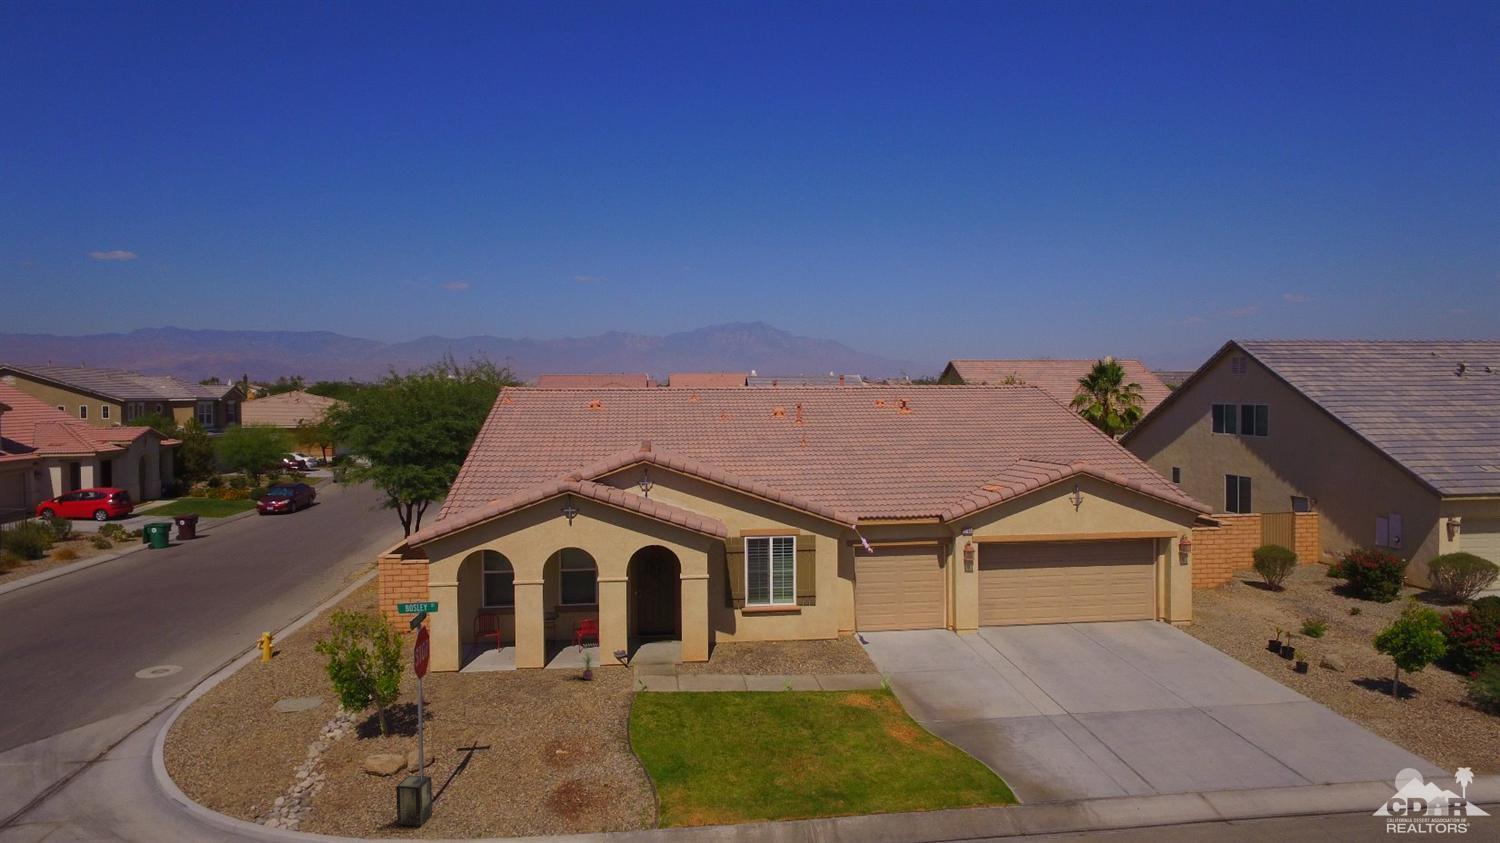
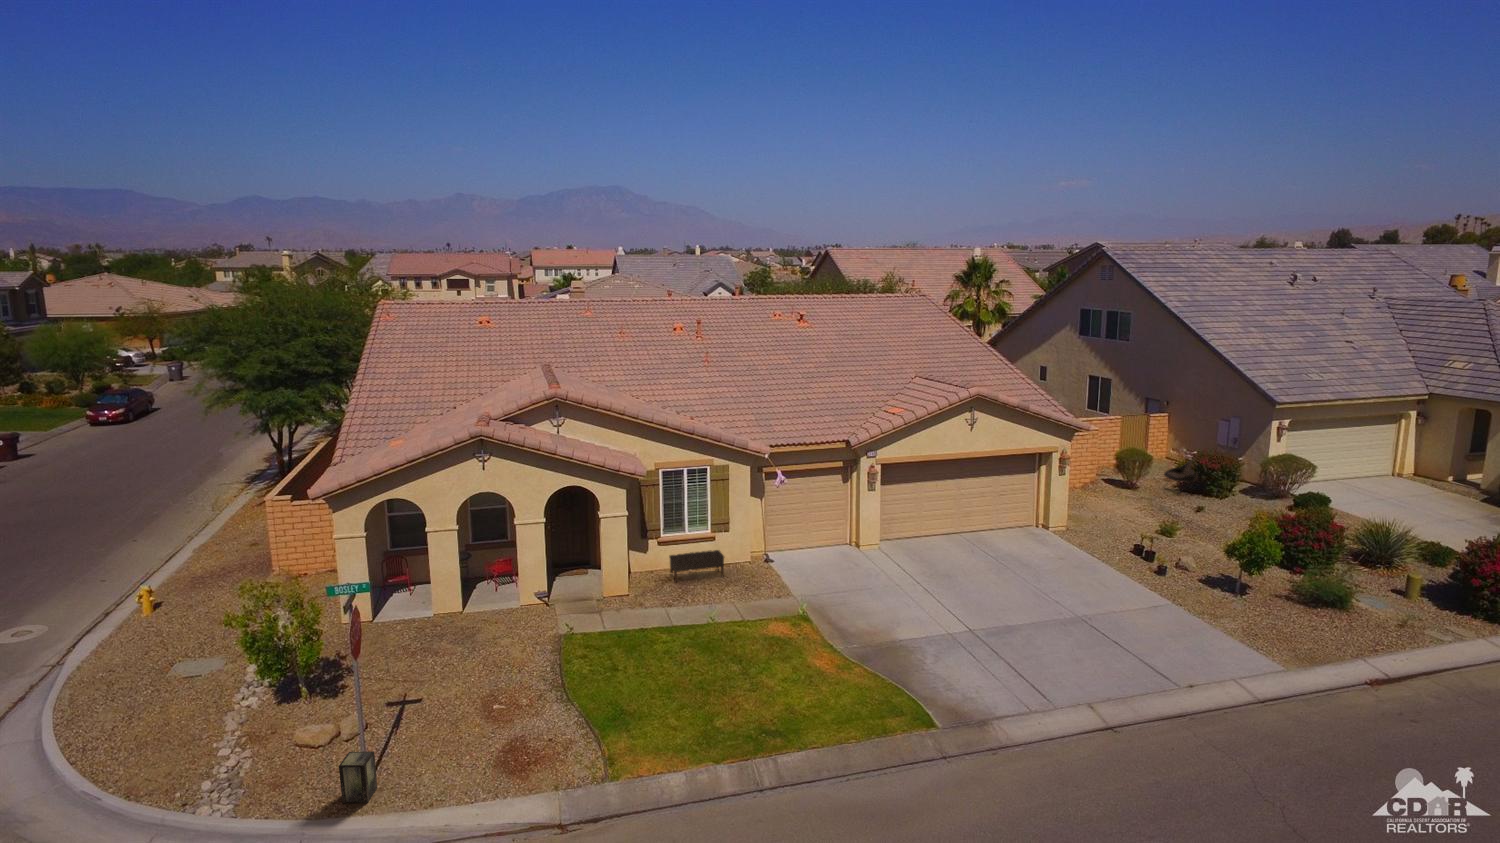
lounge chair: none [1314,558,1358,597] -> present [1164,461,1198,494]
bench: none [754,625,810,656] -> present [669,550,724,582]
decorative plant: present [583,651,593,680] -> none [492,589,522,619]

